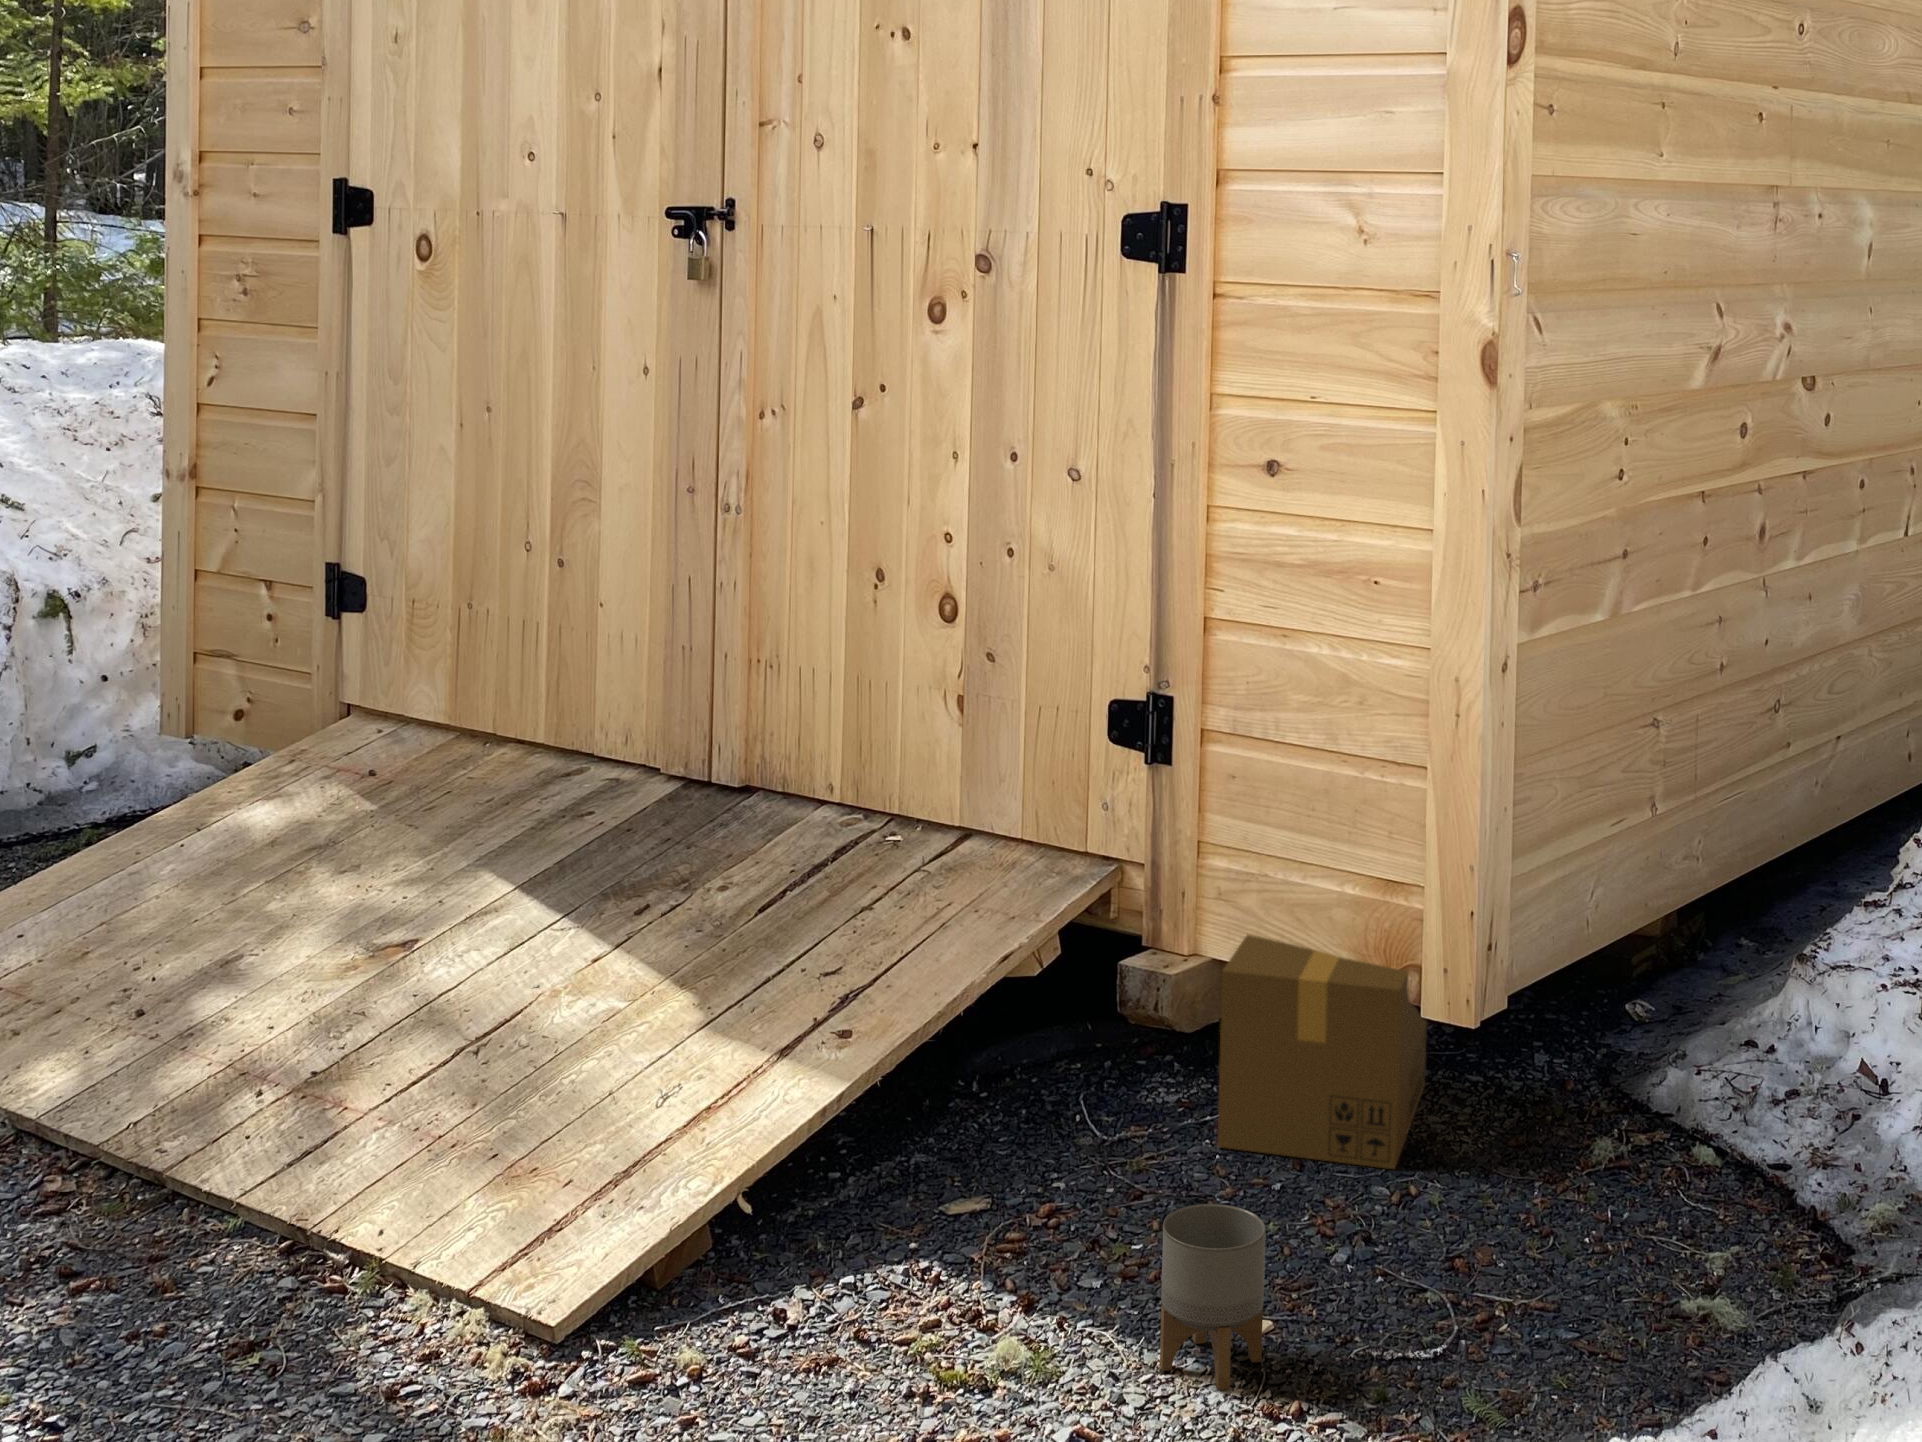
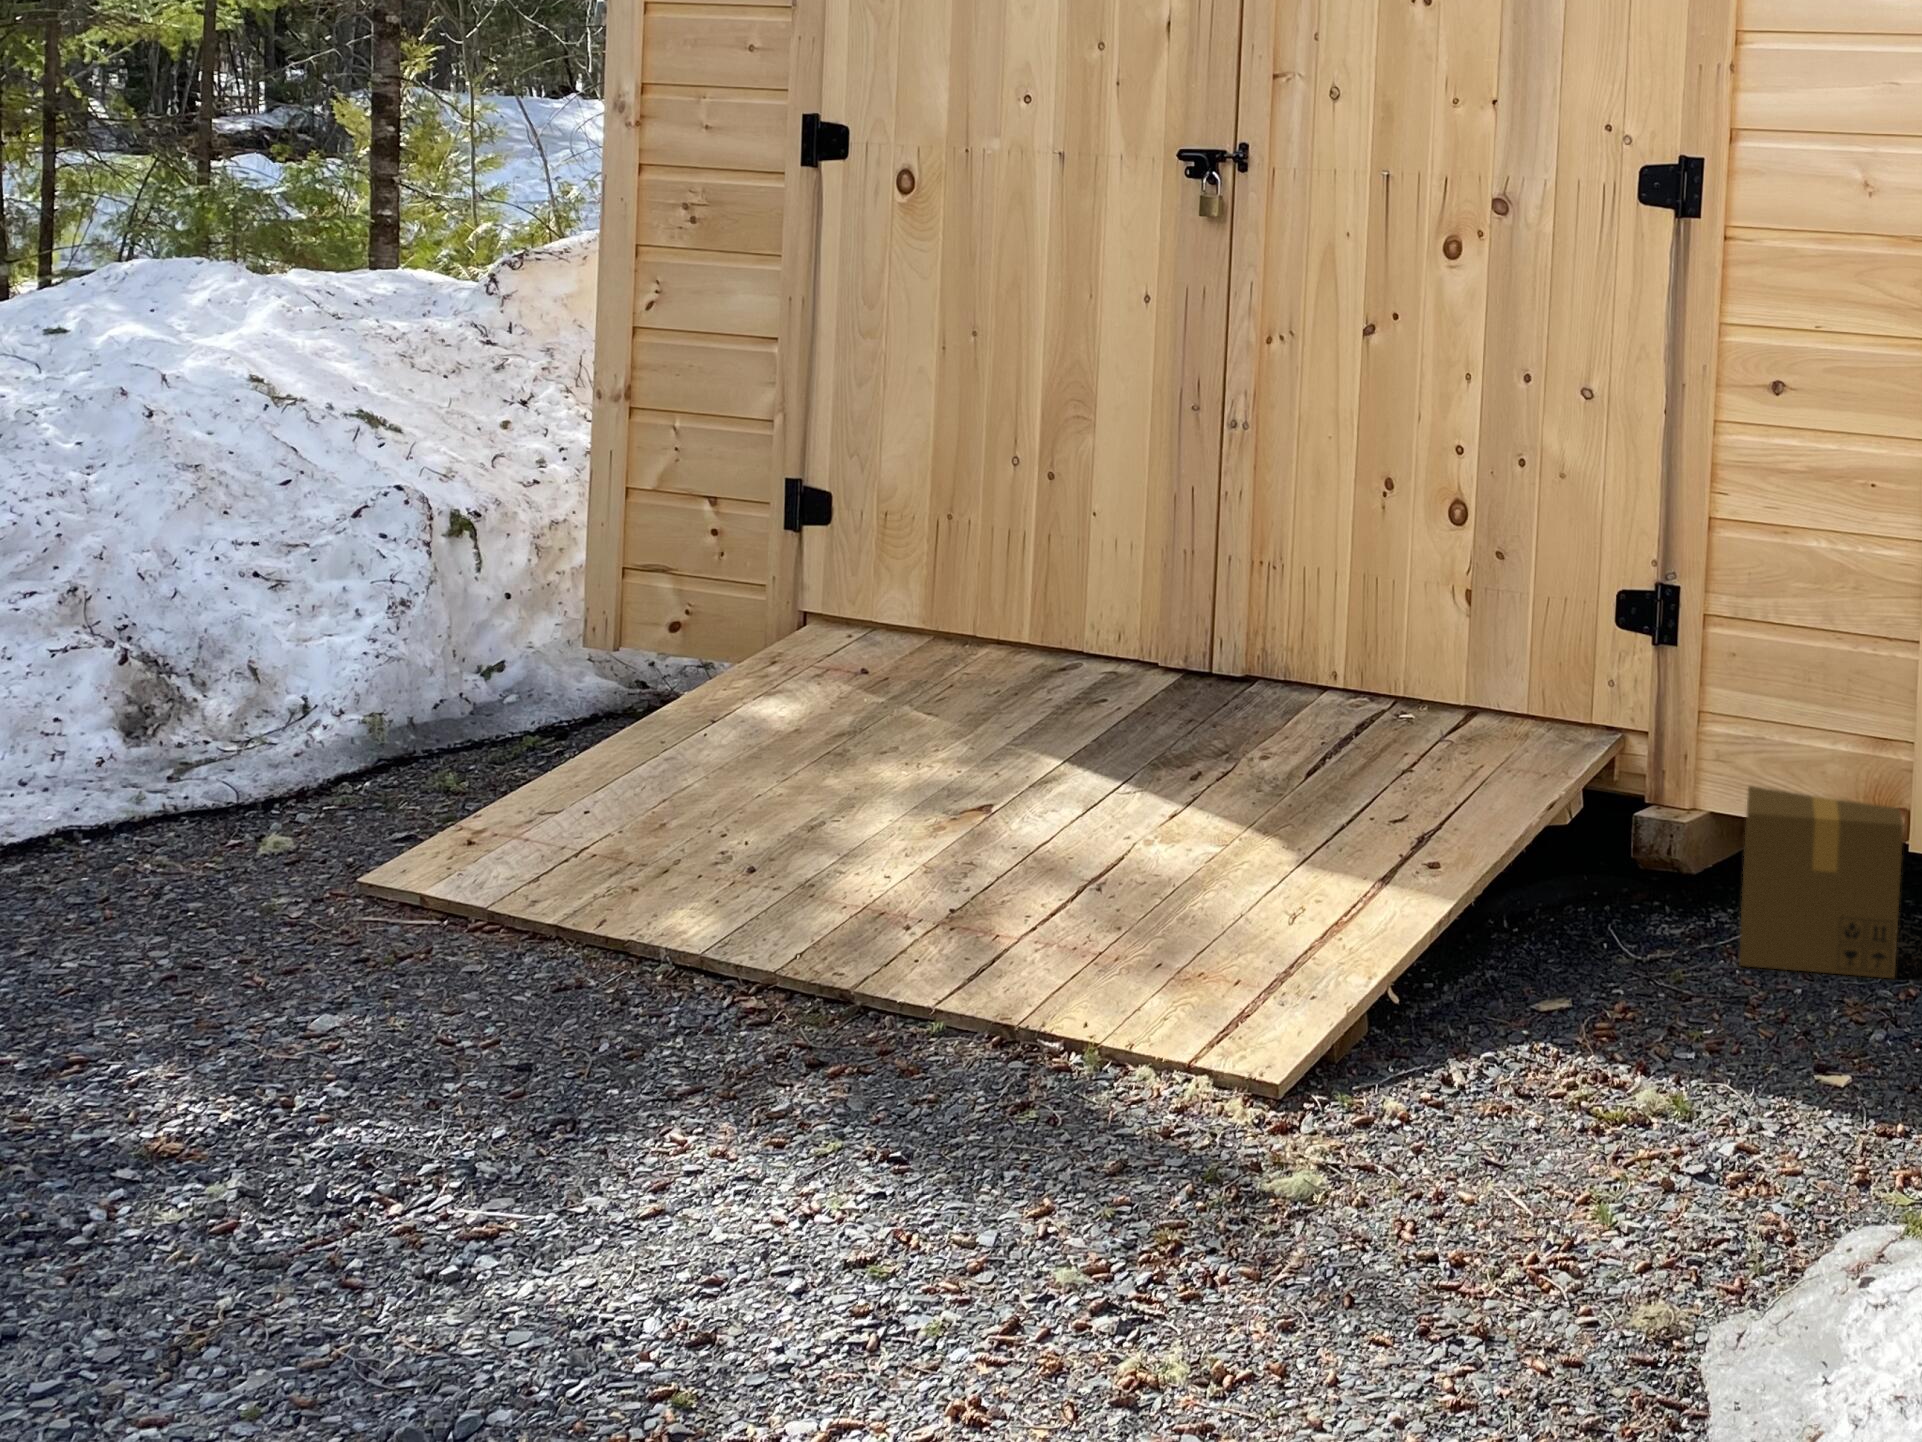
planter: present [1160,1204,1266,1390] -> none [1784,976,1873,1119]

